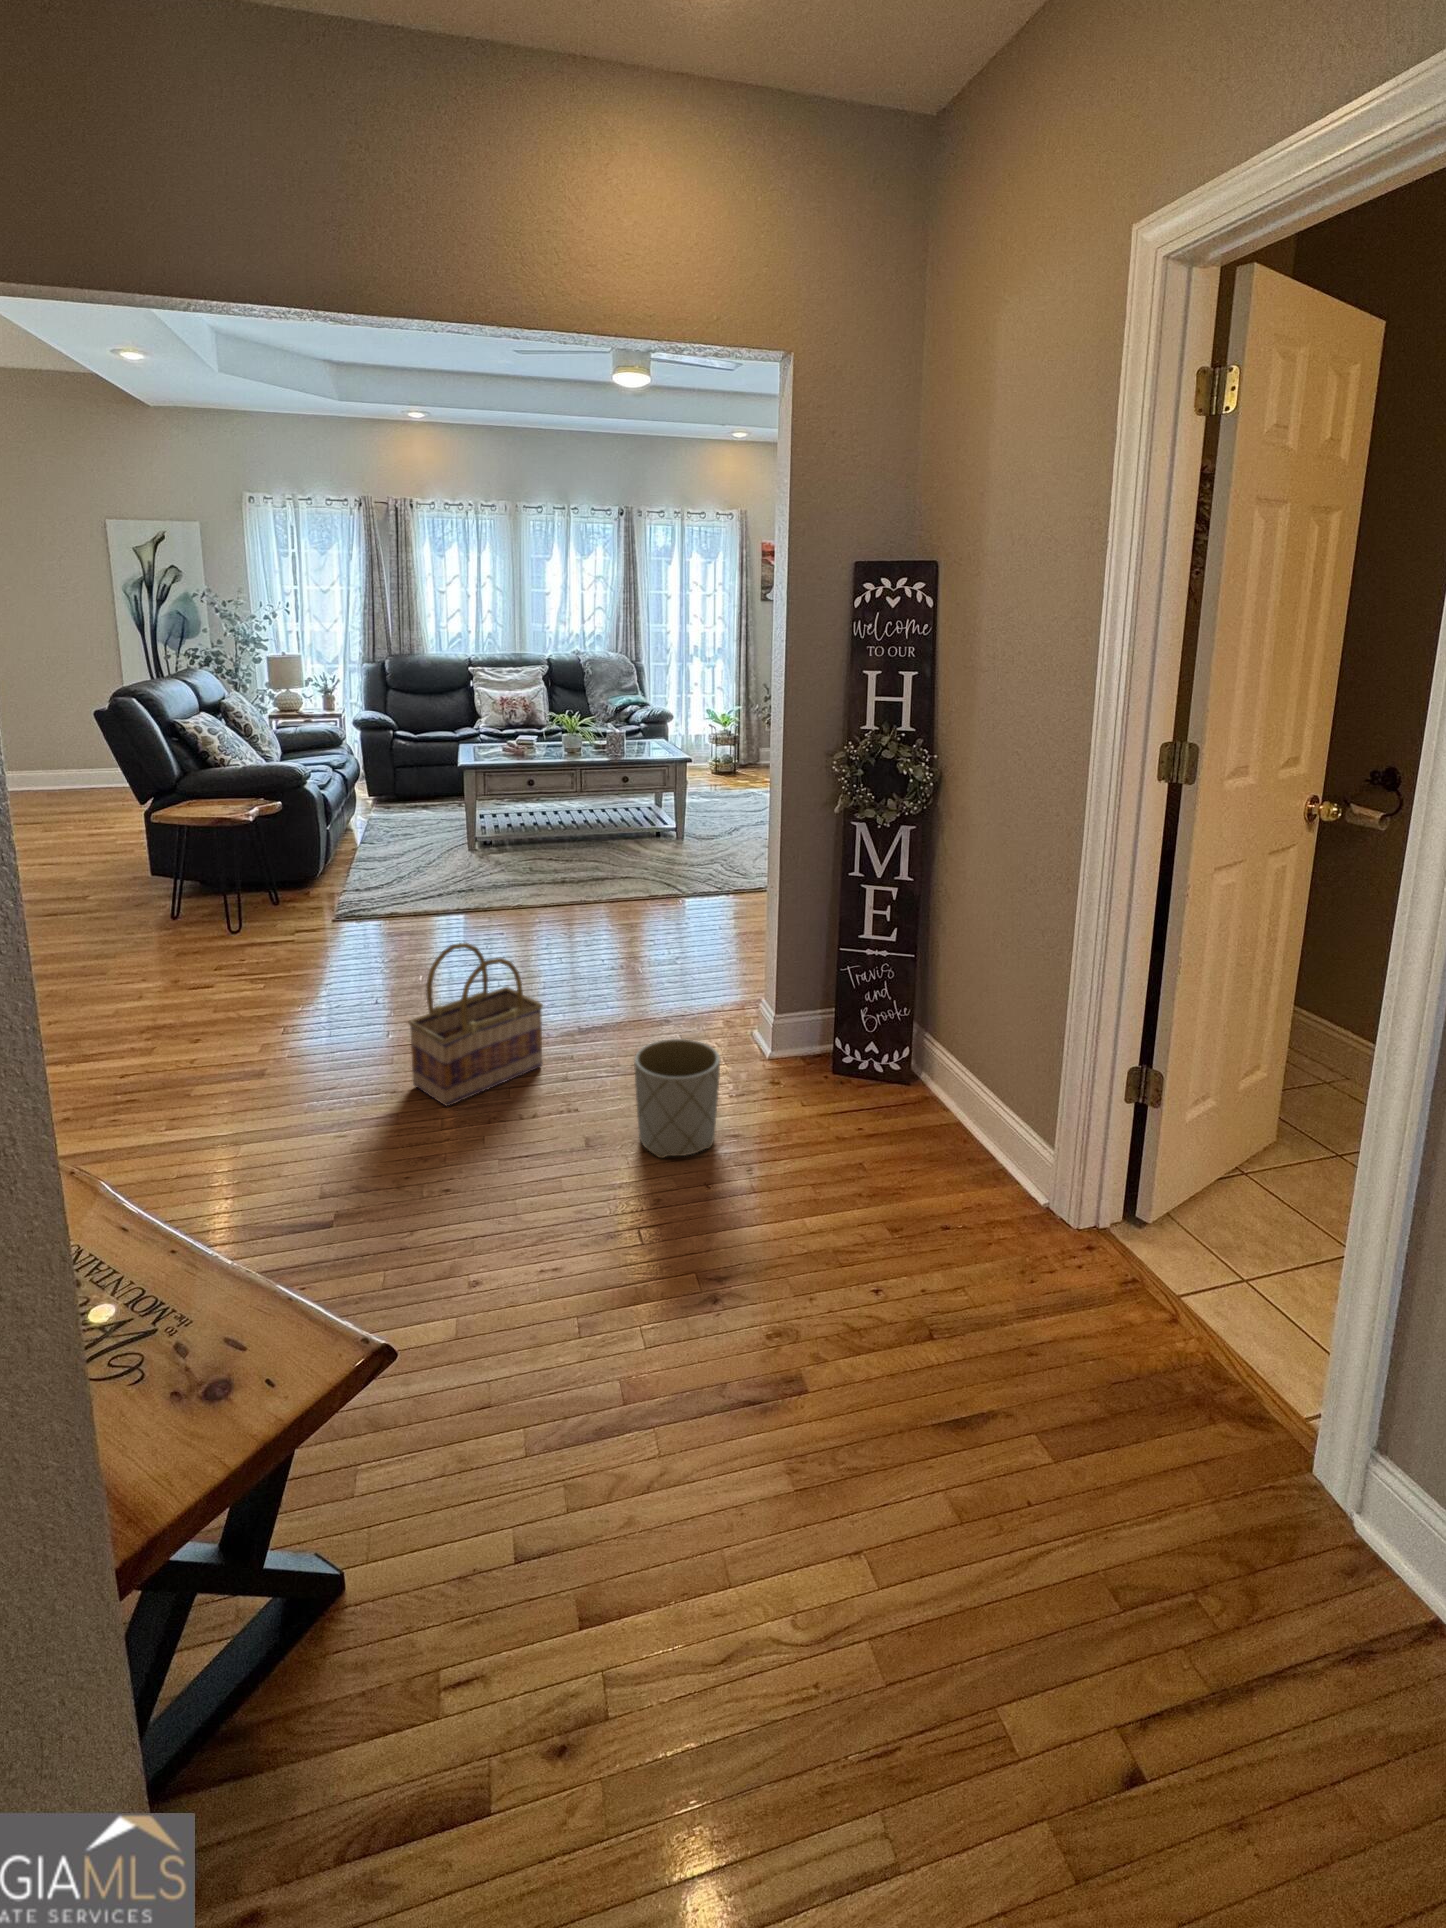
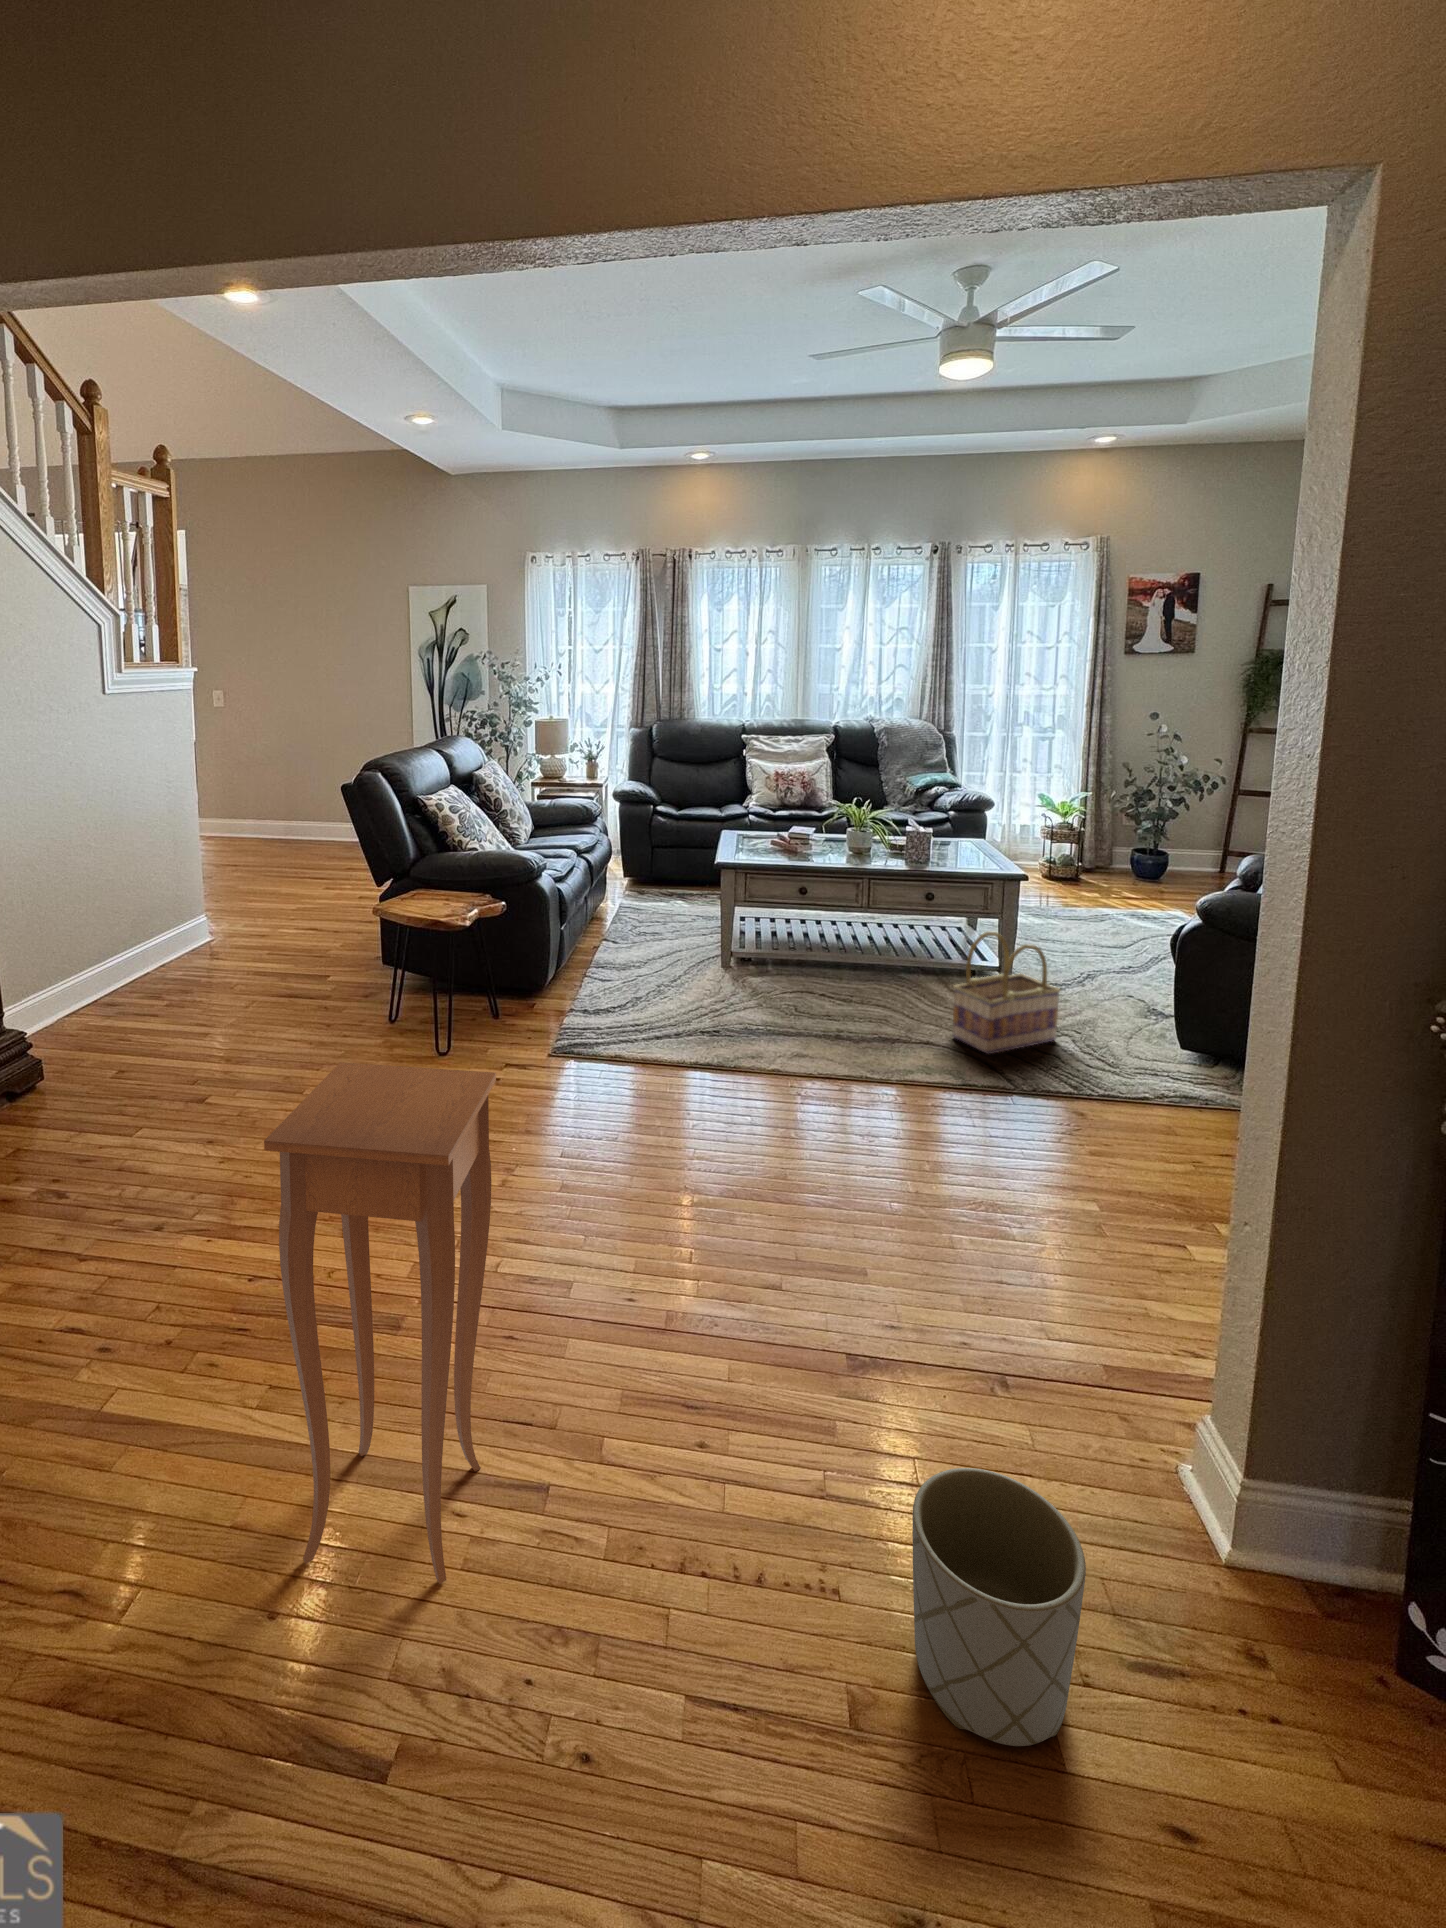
side table: none [203,862,356,1201] -> present [264,1062,496,1584]
basket: present [409,943,543,1106] -> present [952,932,1060,1054]

